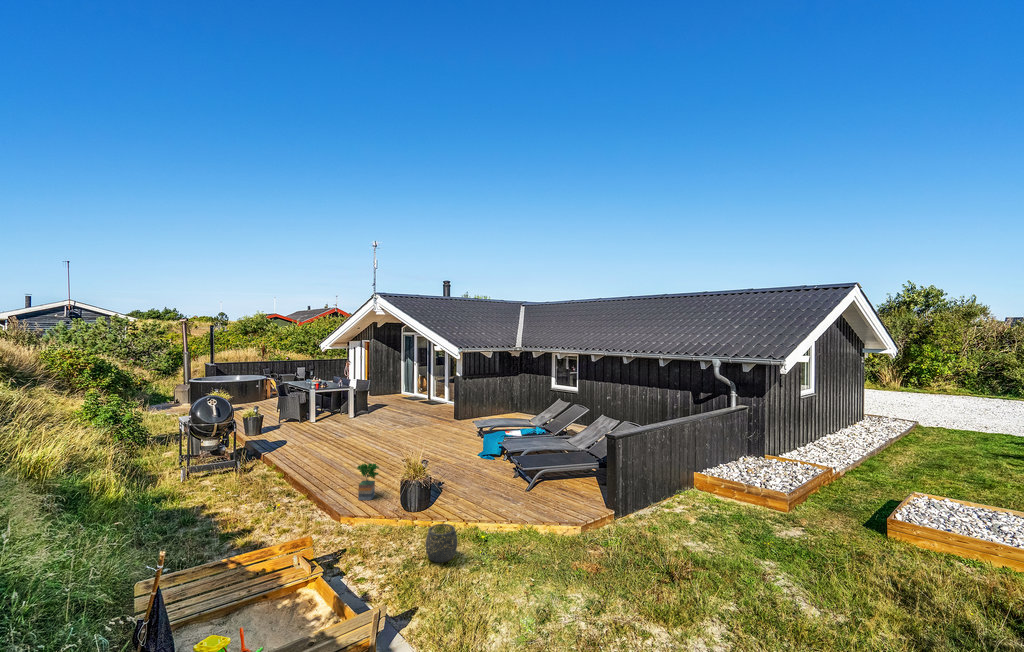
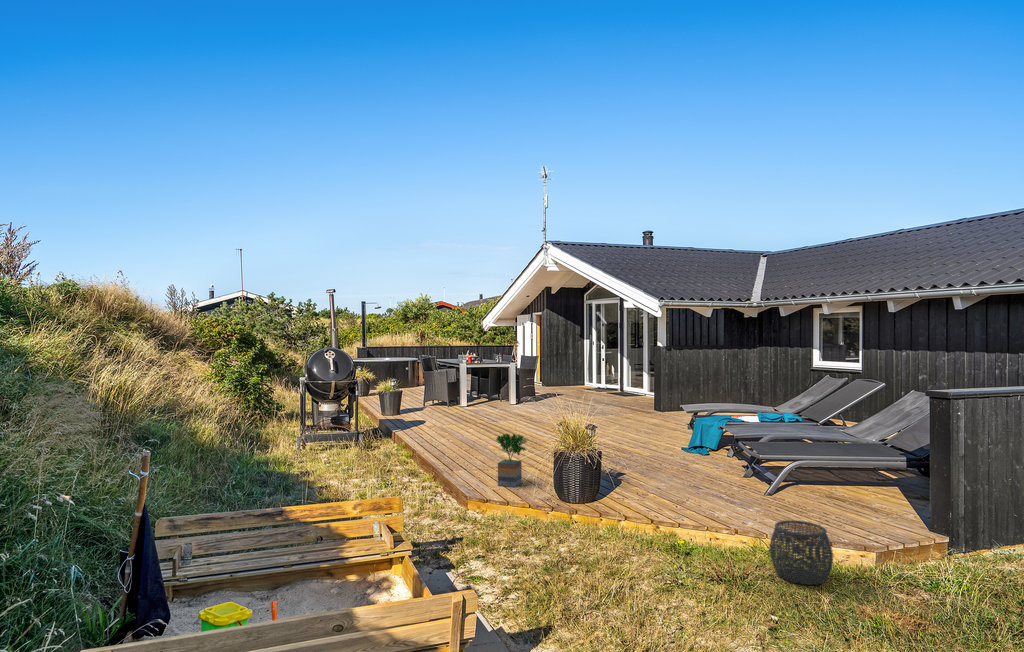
woven basket: present [426,524,458,562] -> present [770,520,833,585]

